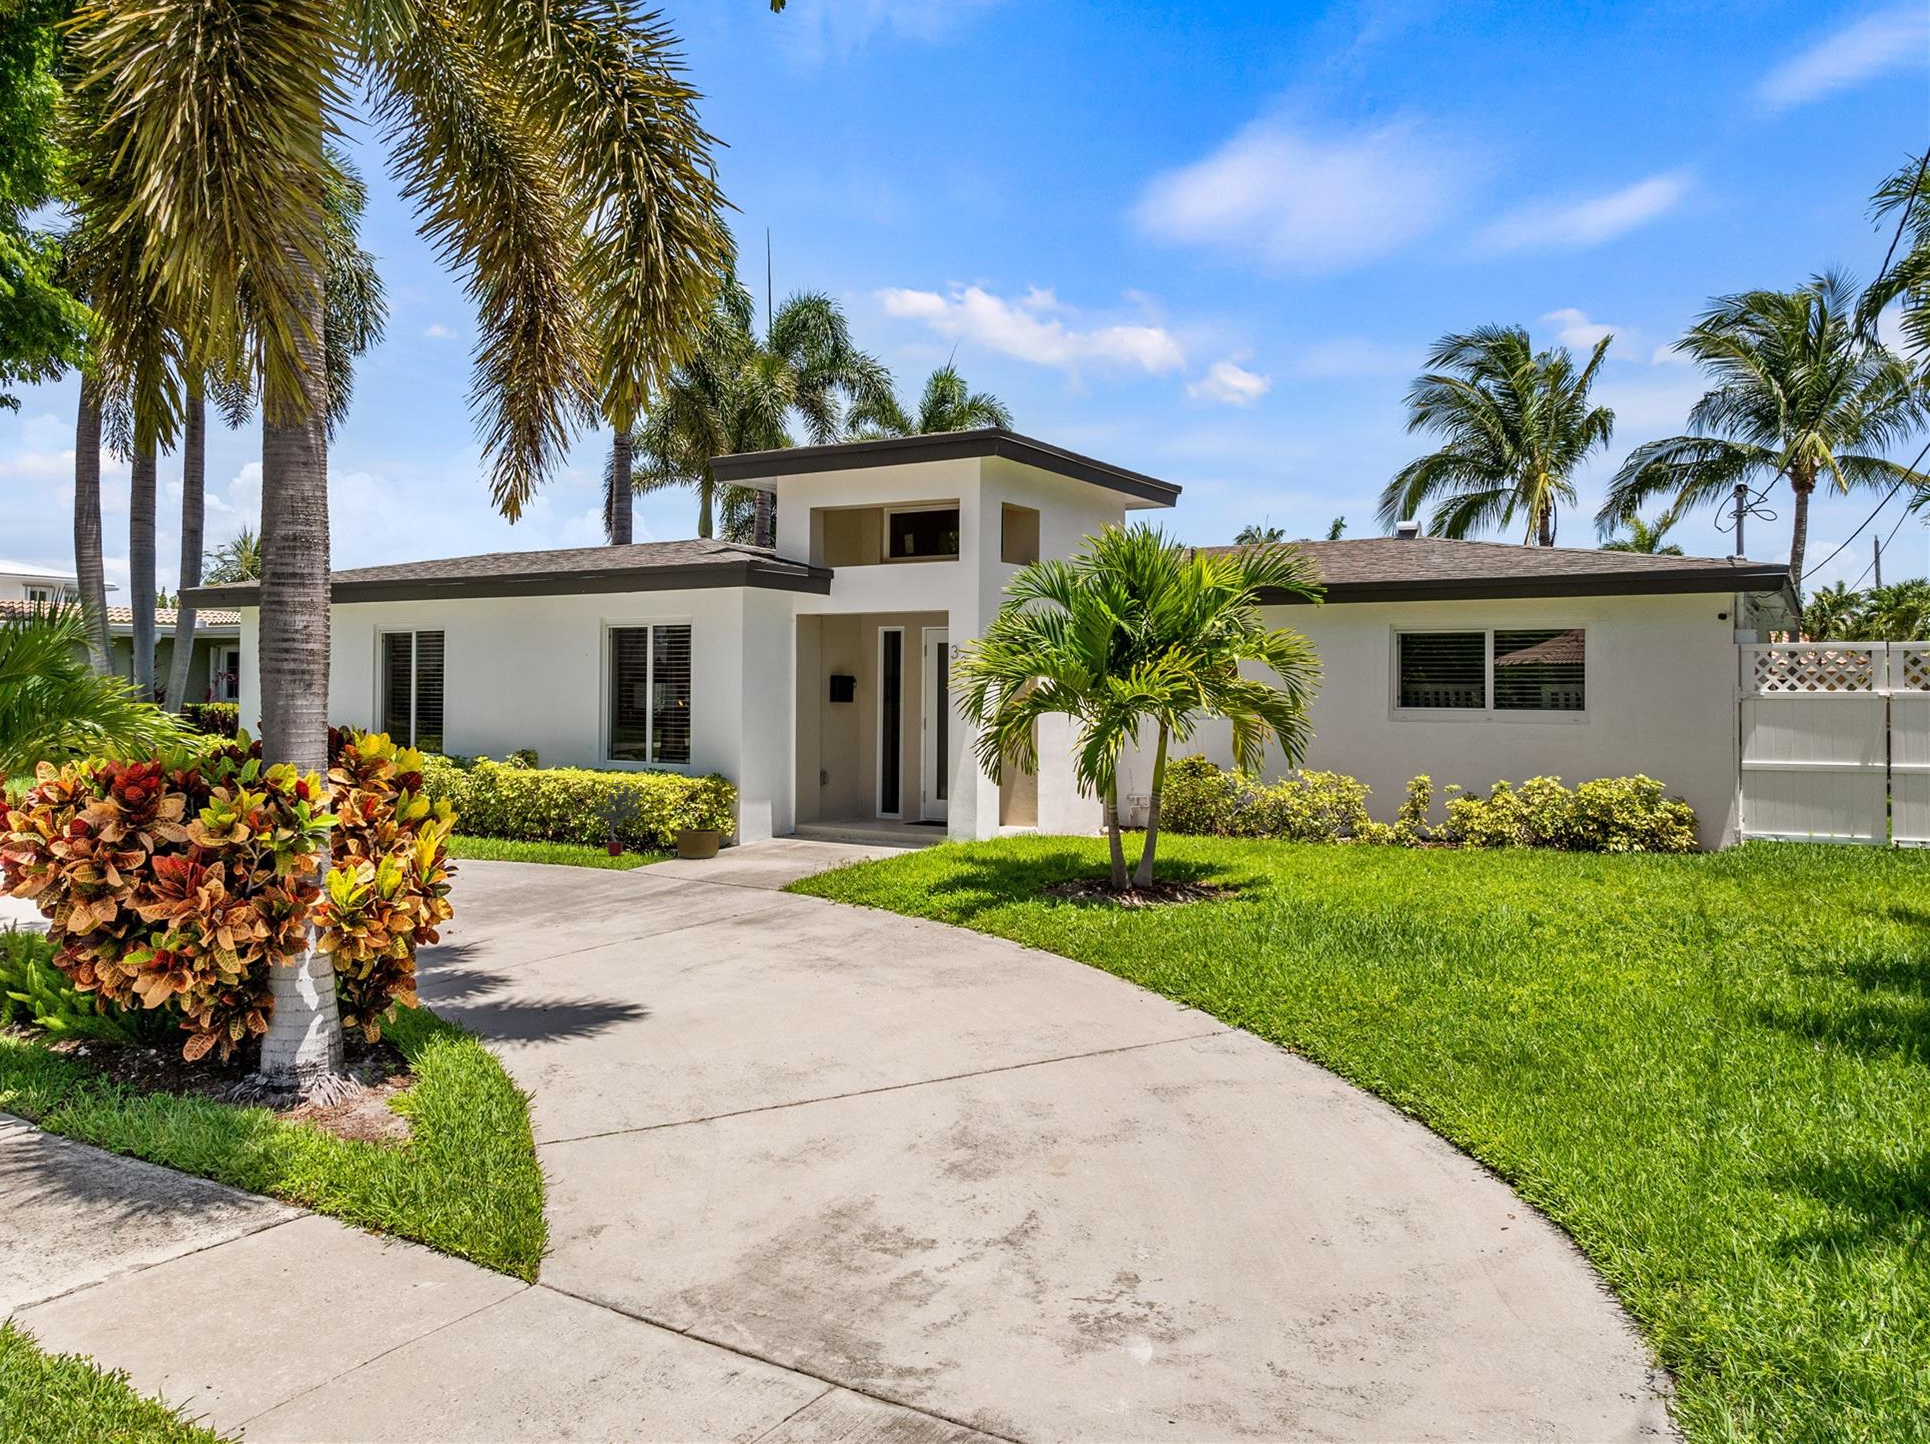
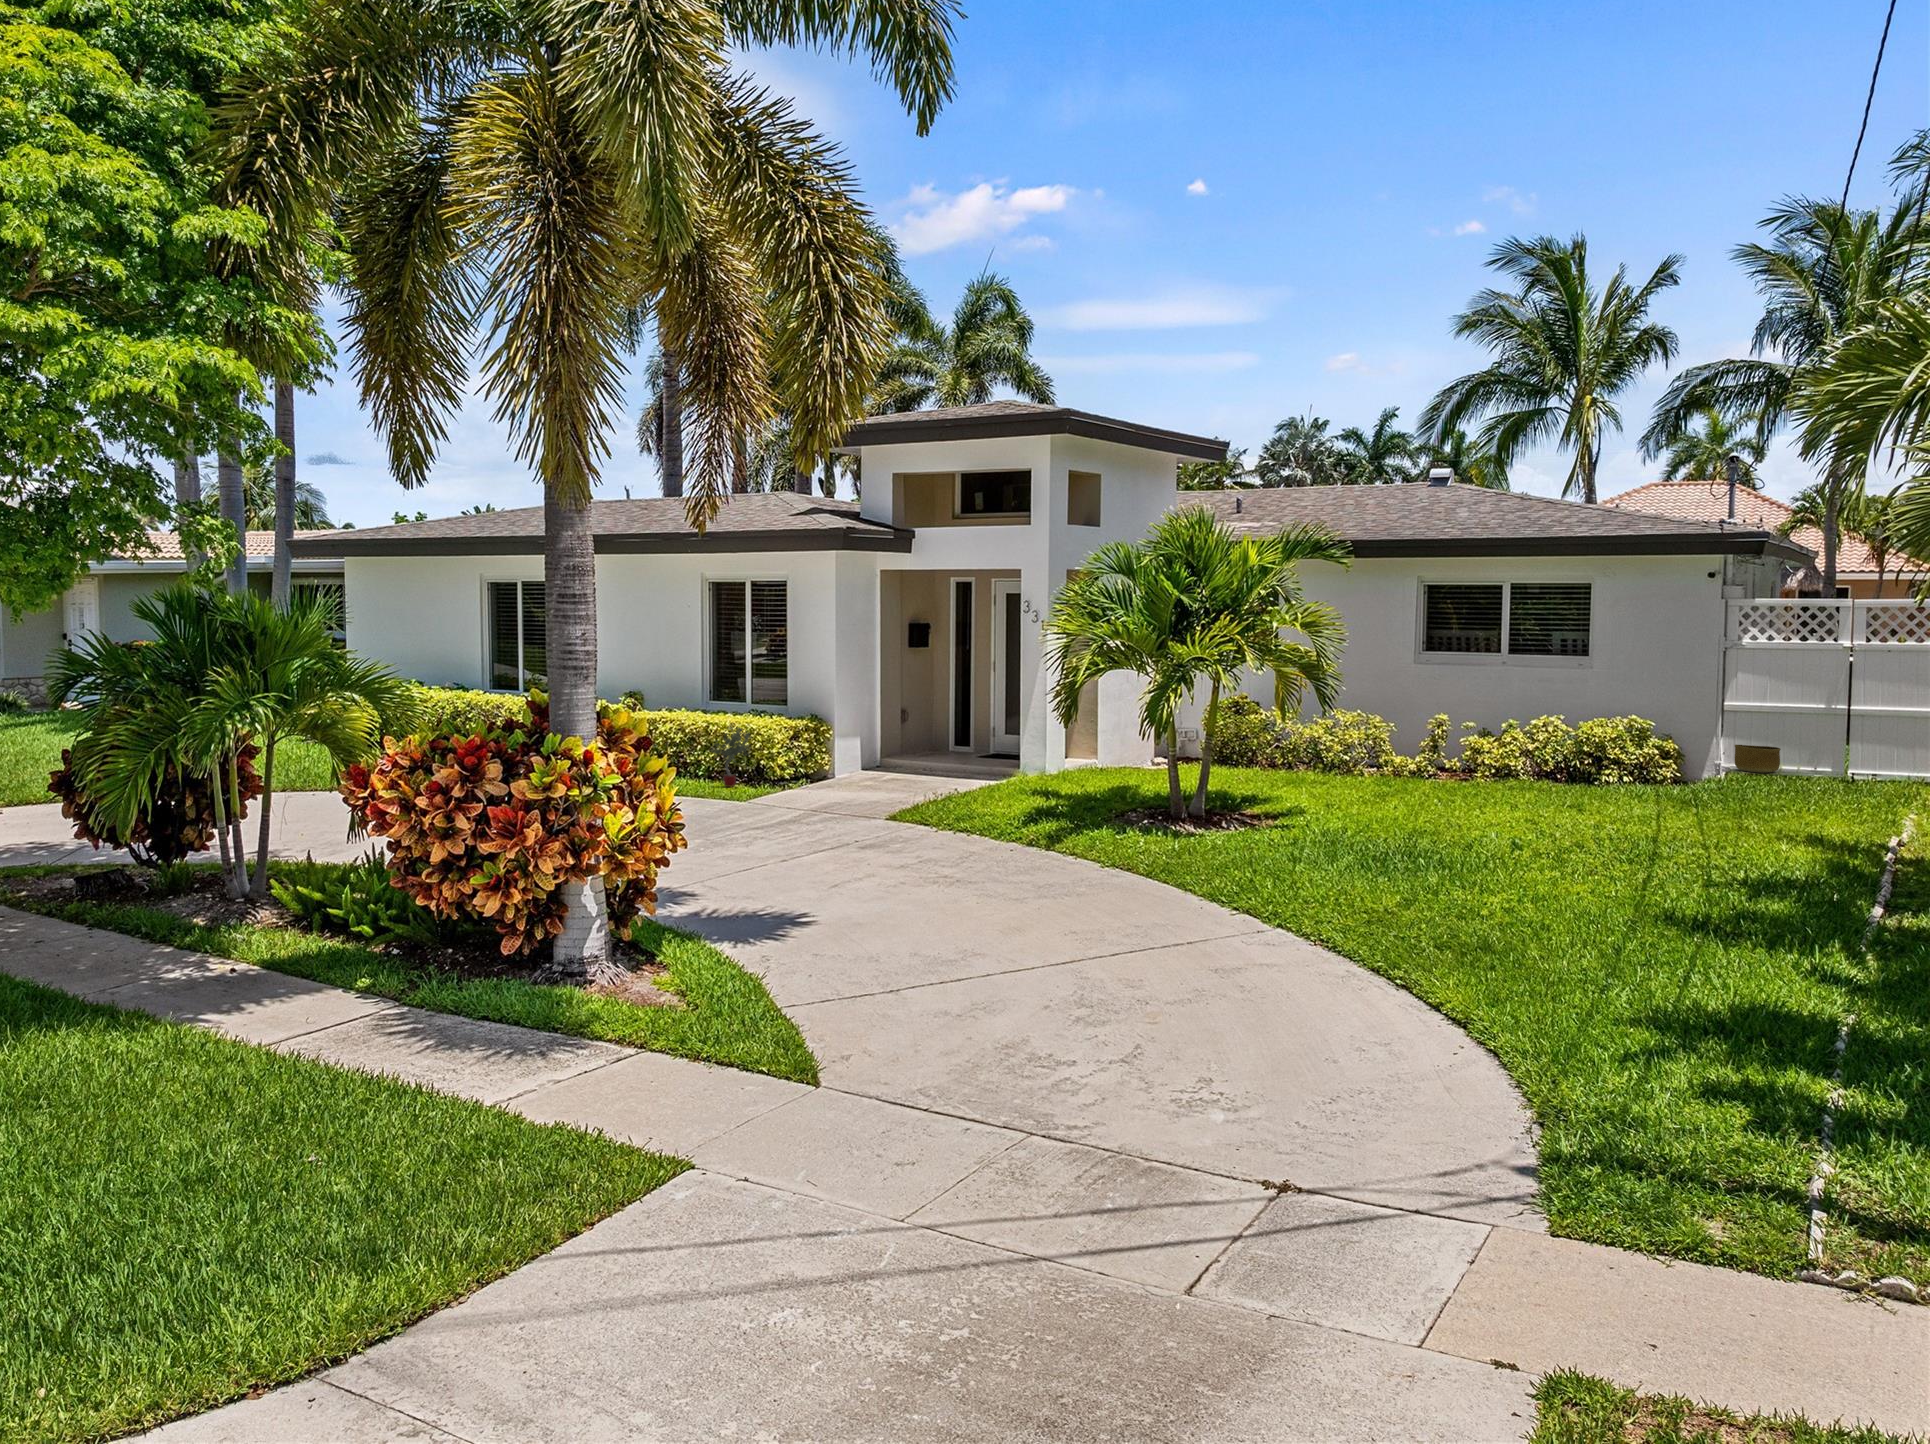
basket: present [676,829,719,859] -> present [1735,745,1781,773]

